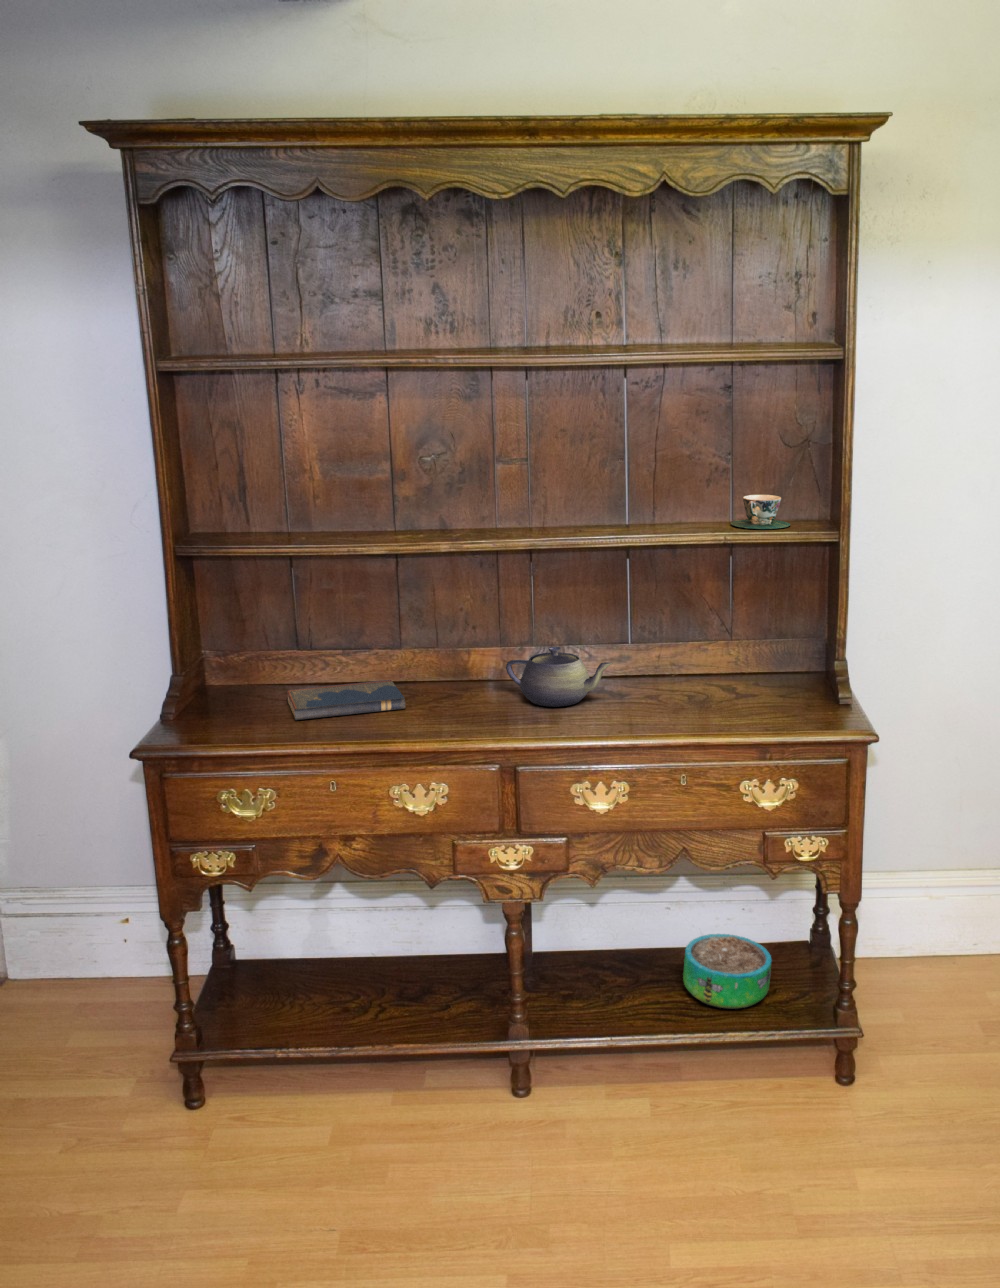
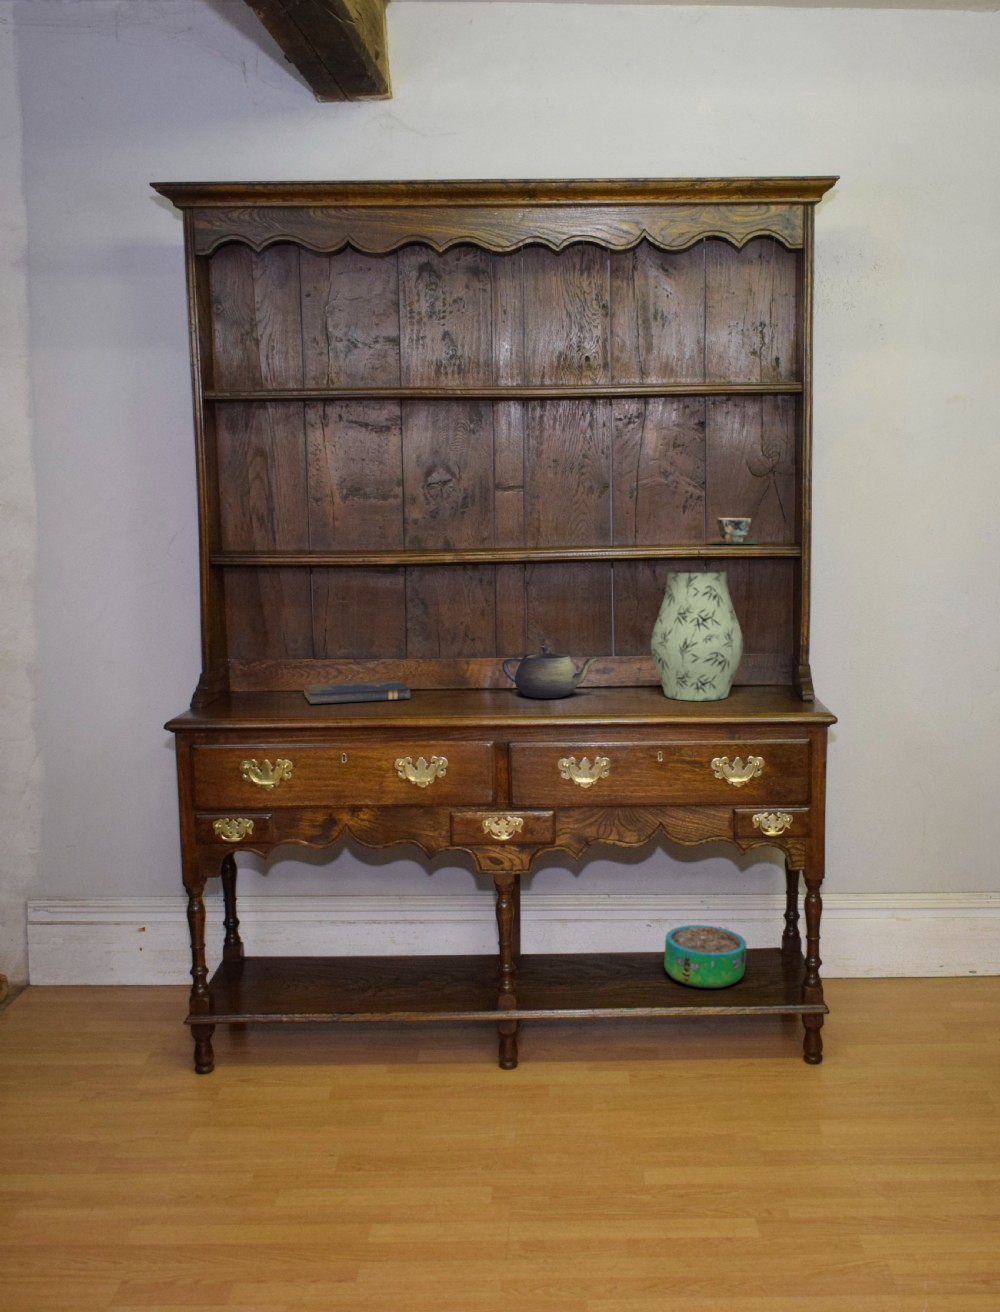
vase: none [670,560,773,709] -> present [651,570,743,701]

